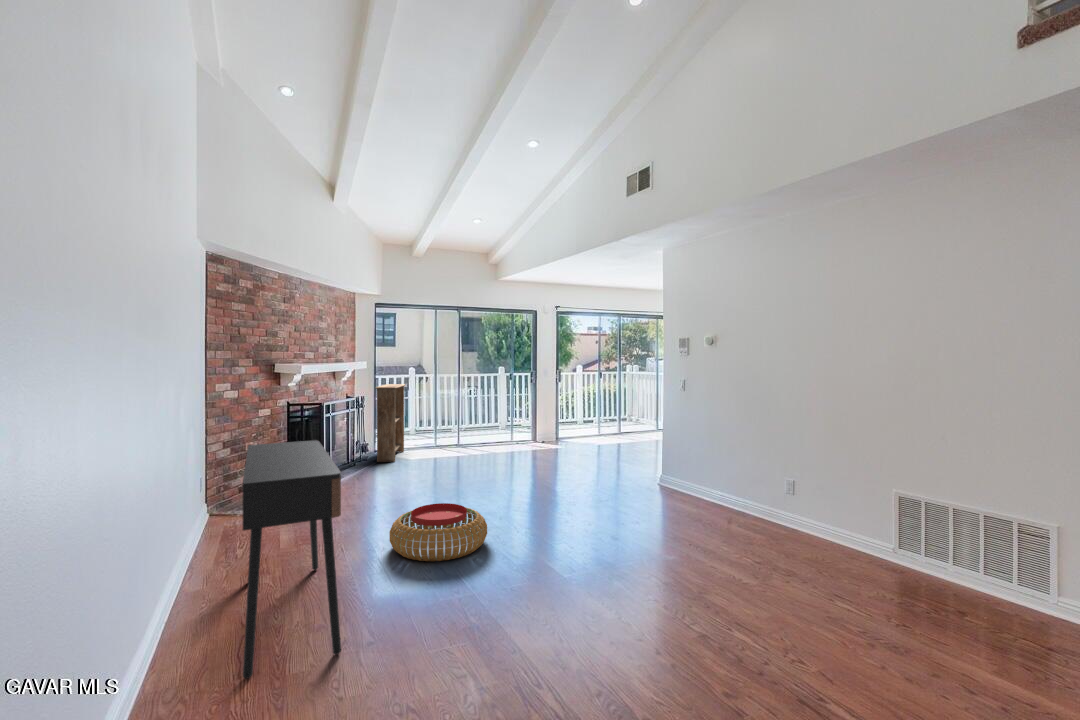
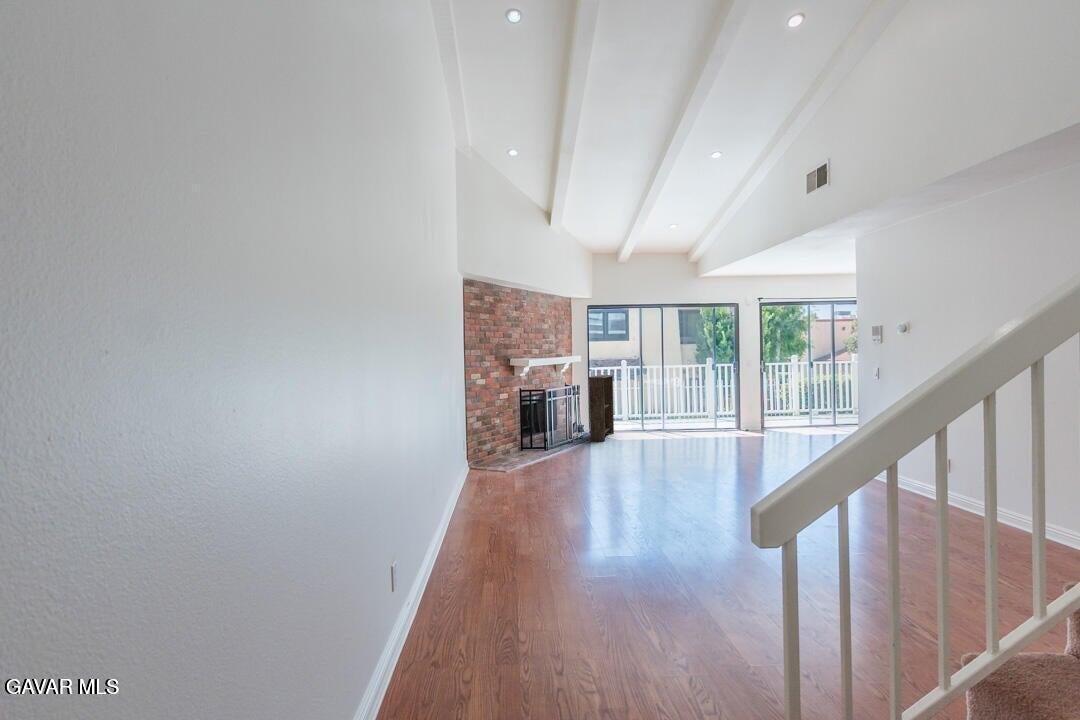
console table: present [243,440,341,679] -> none [483,415,547,566]
pouf: present [390,503,487,561] -> none [589,472,670,517]

